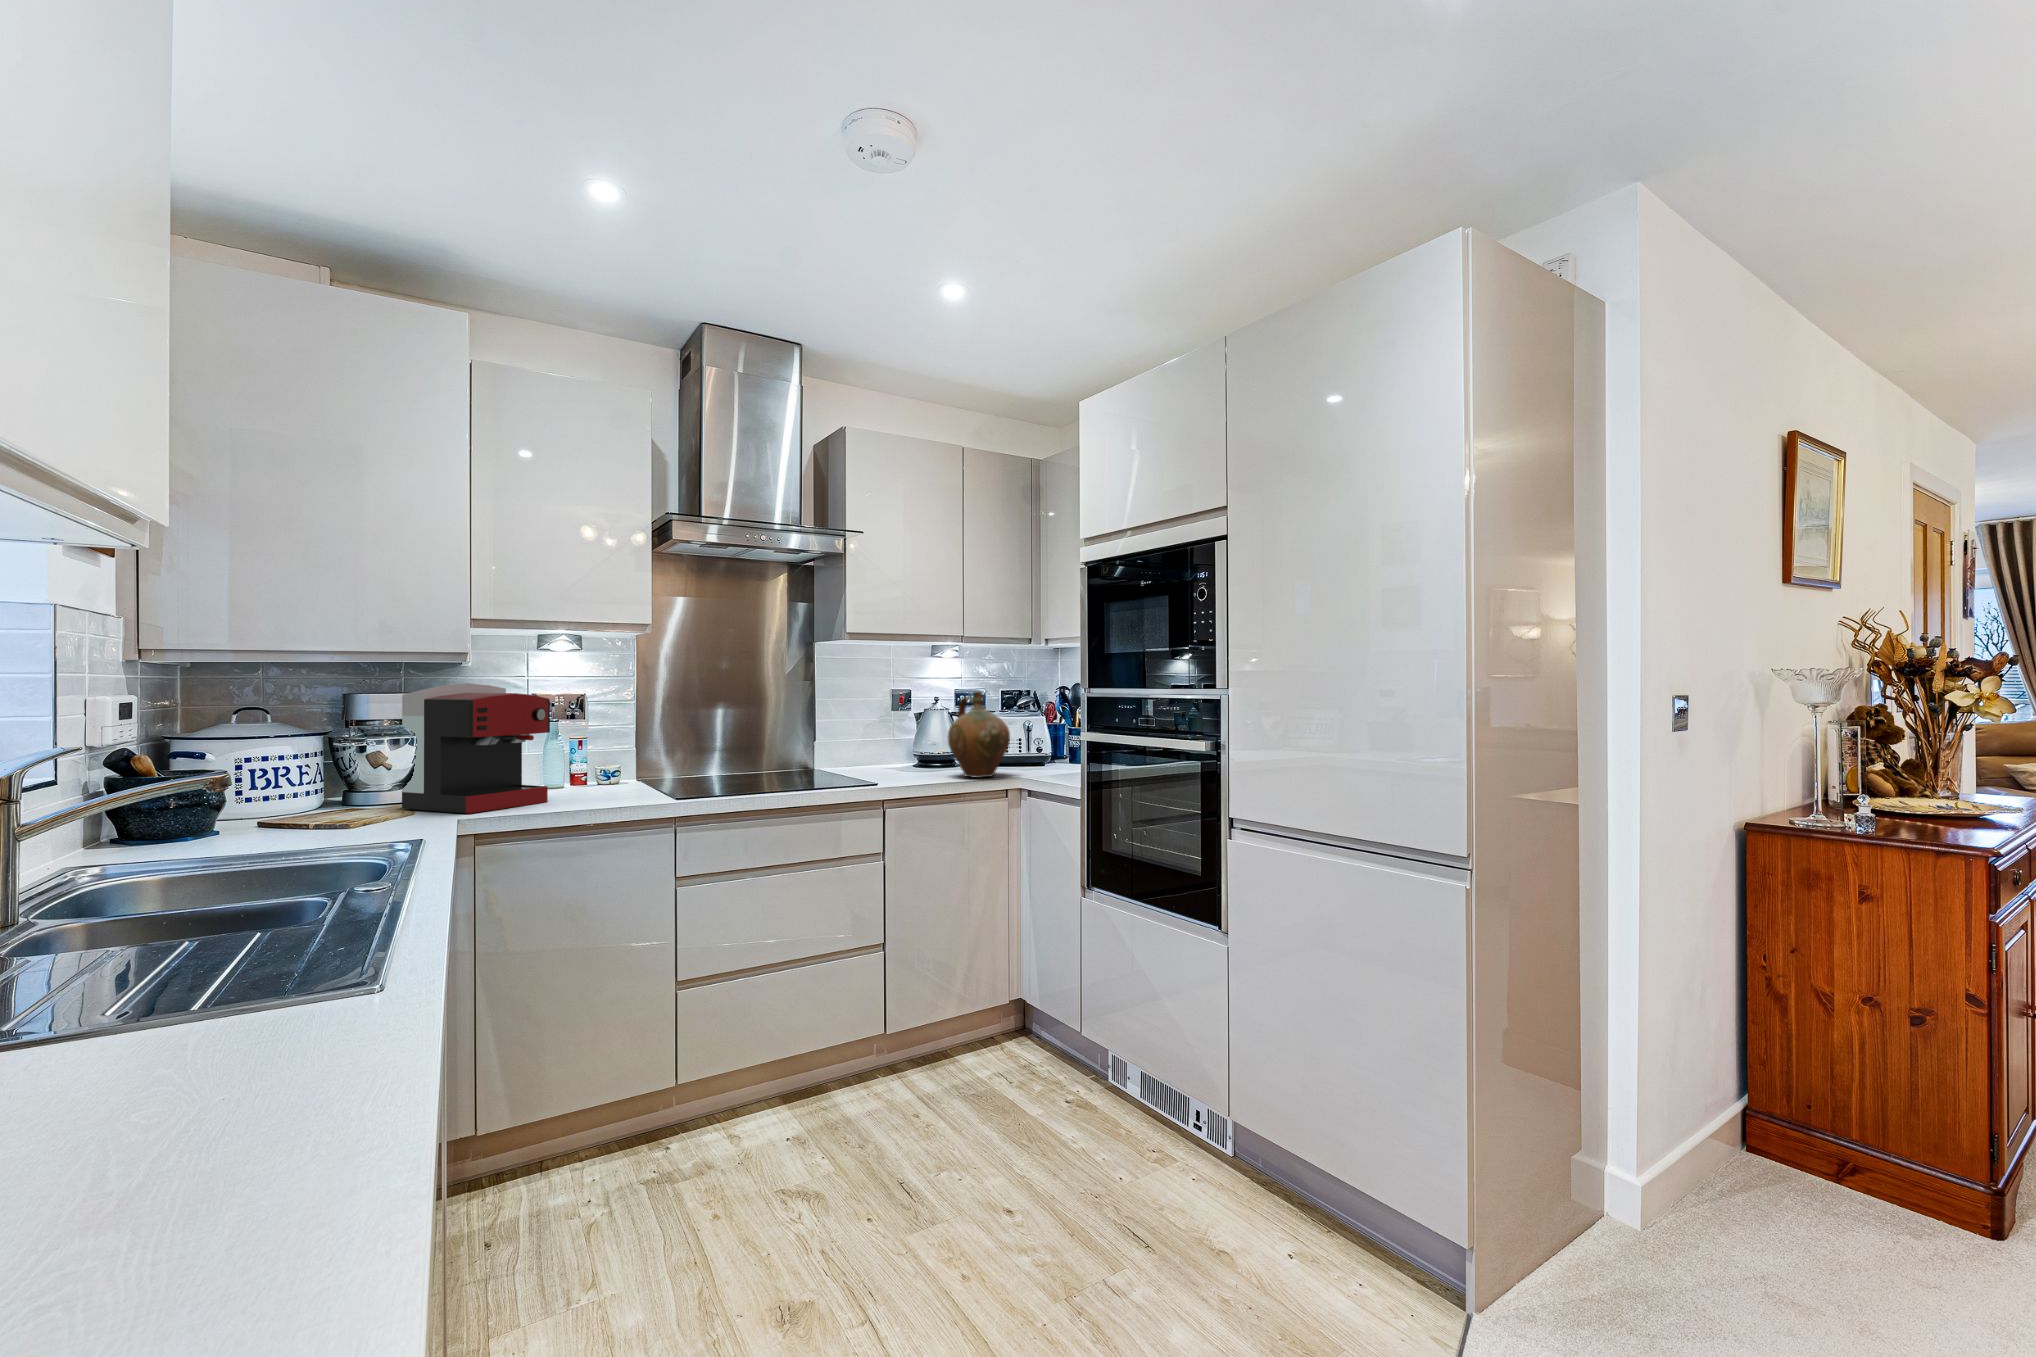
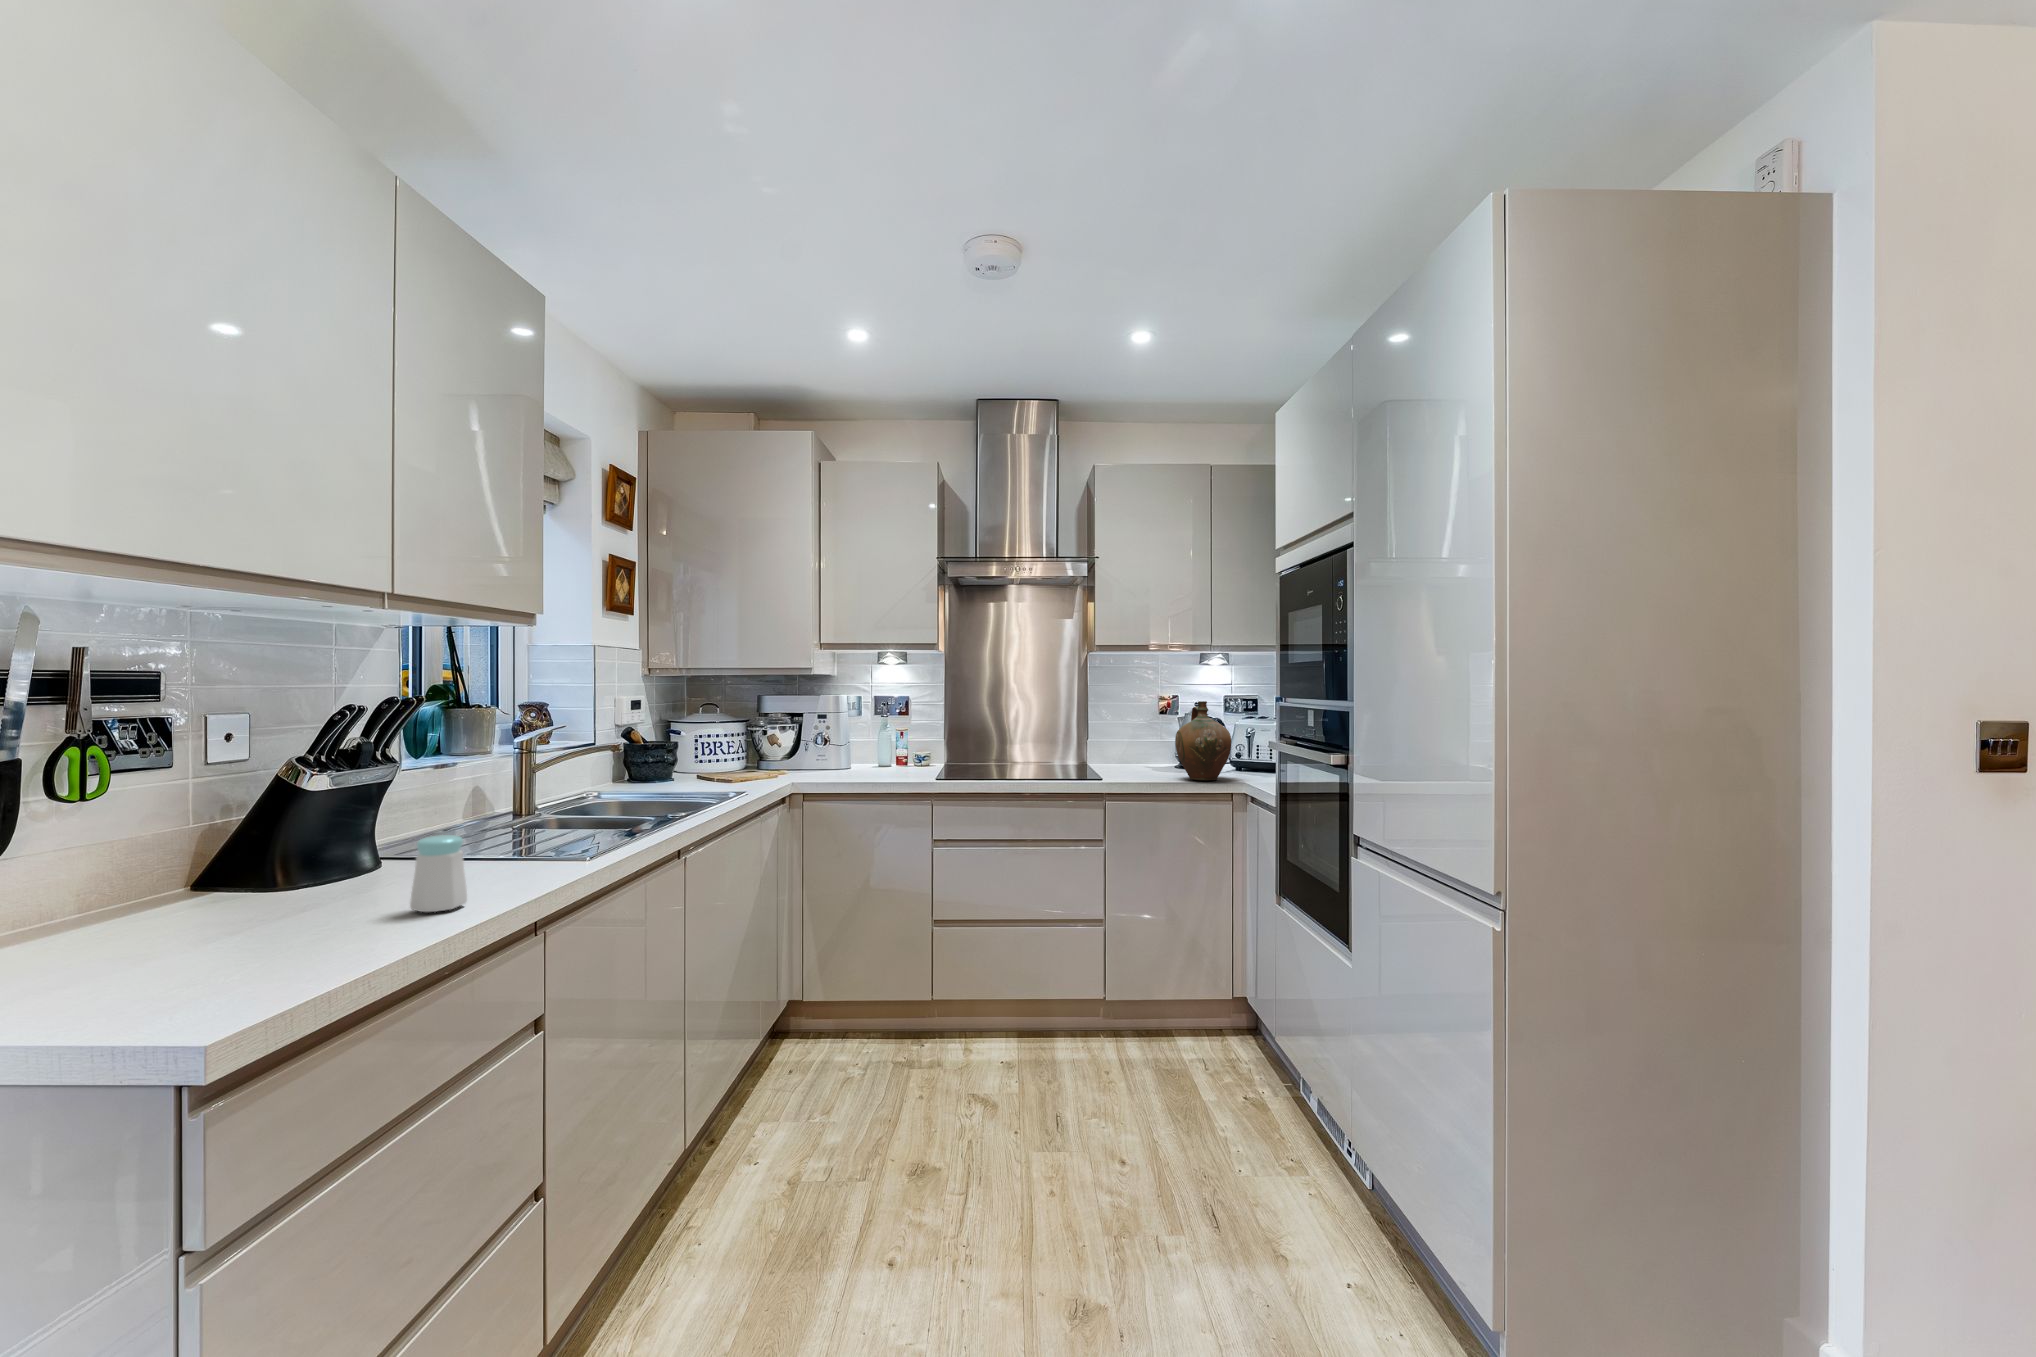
coffee maker: present [402,683,550,813] -> none [784,690,868,780]
salt shaker: none [200,970,317,1144] -> present [410,835,467,912]

